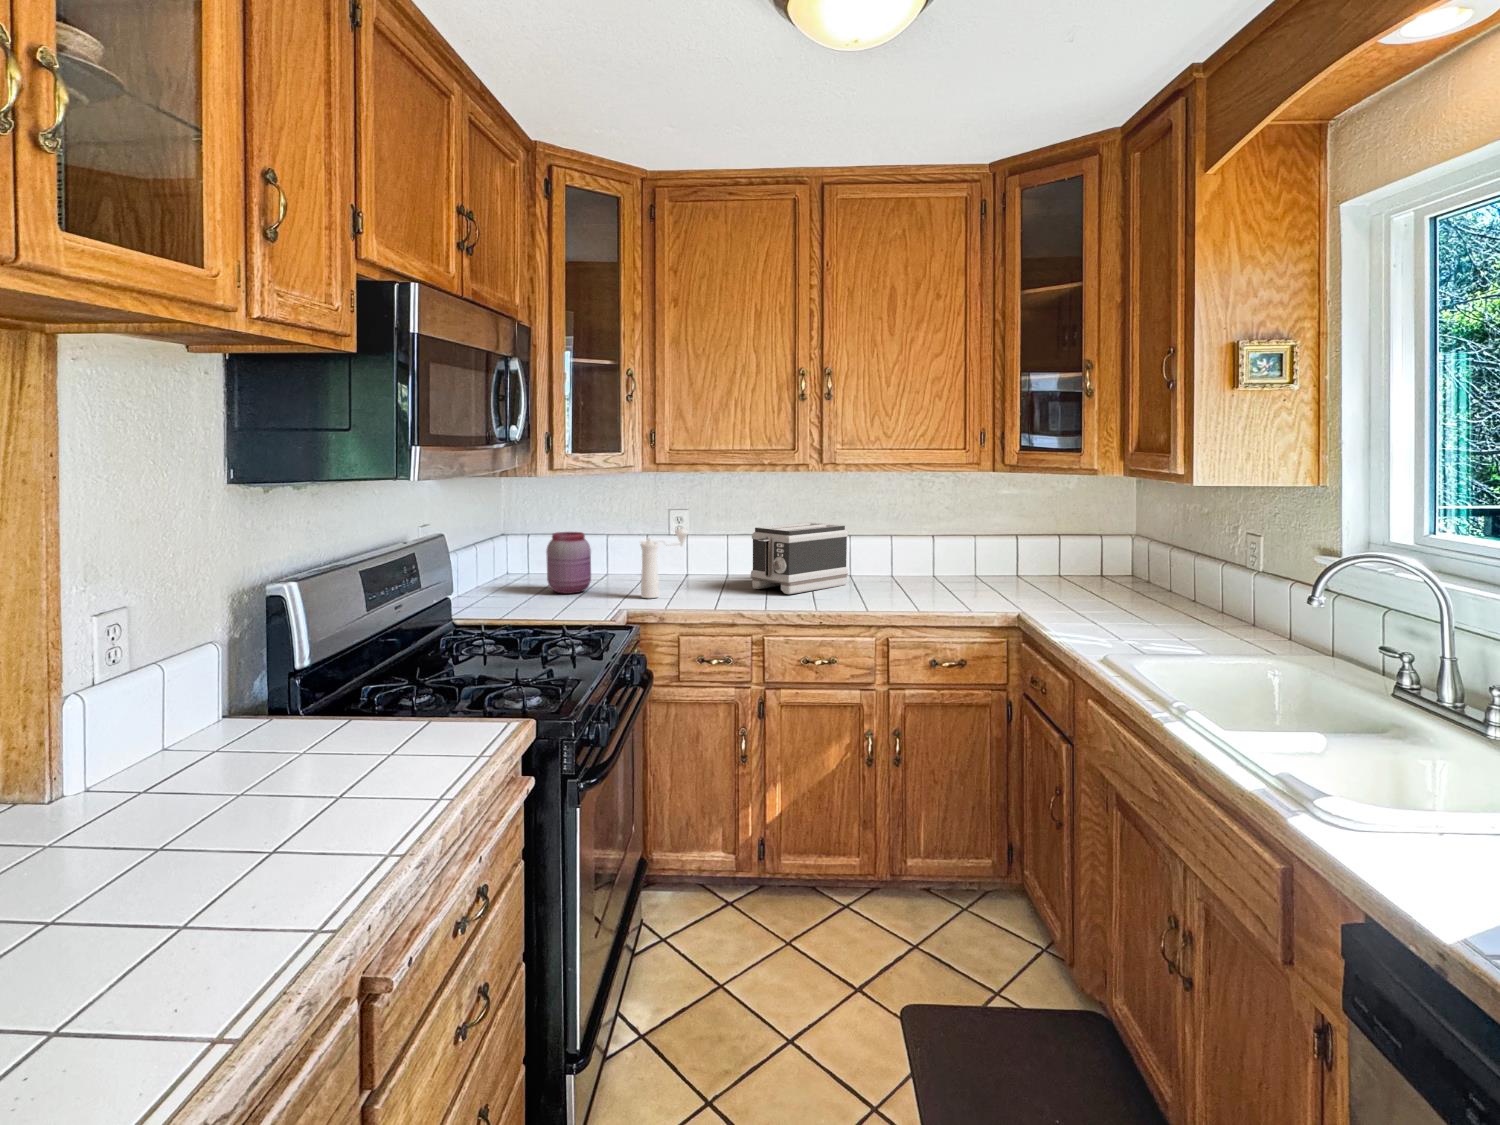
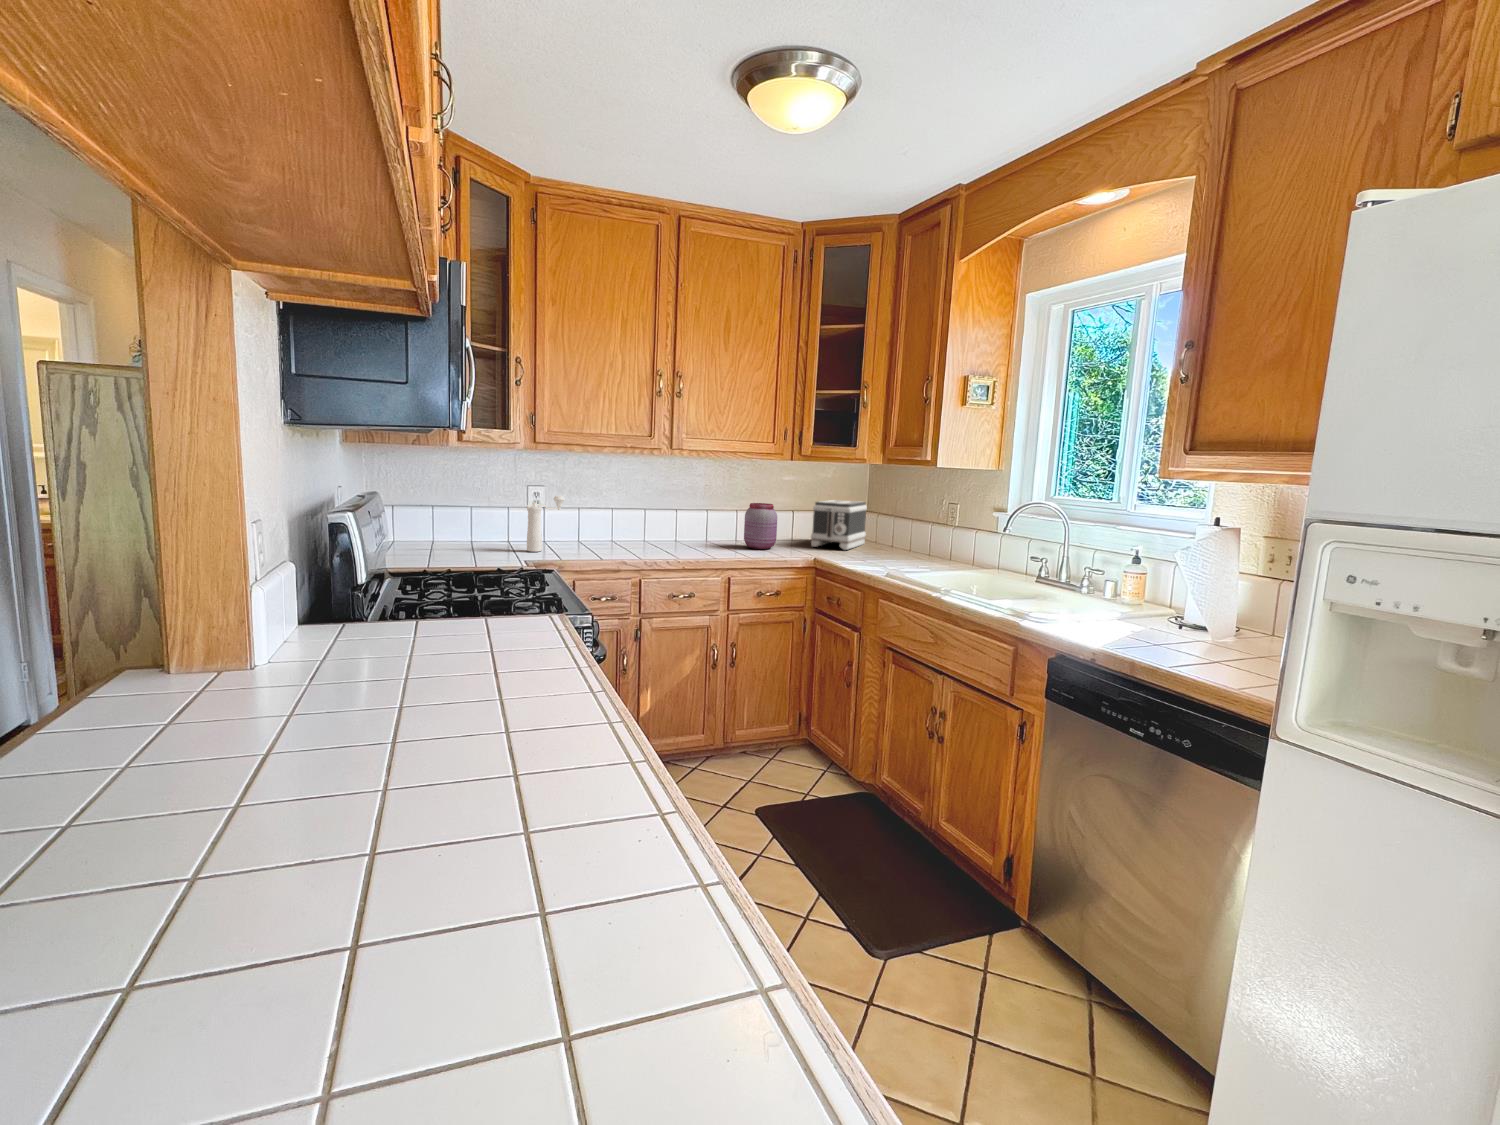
toaster: present [751,523,848,594] -> present [811,500,867,550]
jar: present [546,532,591,594] -> present [744,503,777,549]

